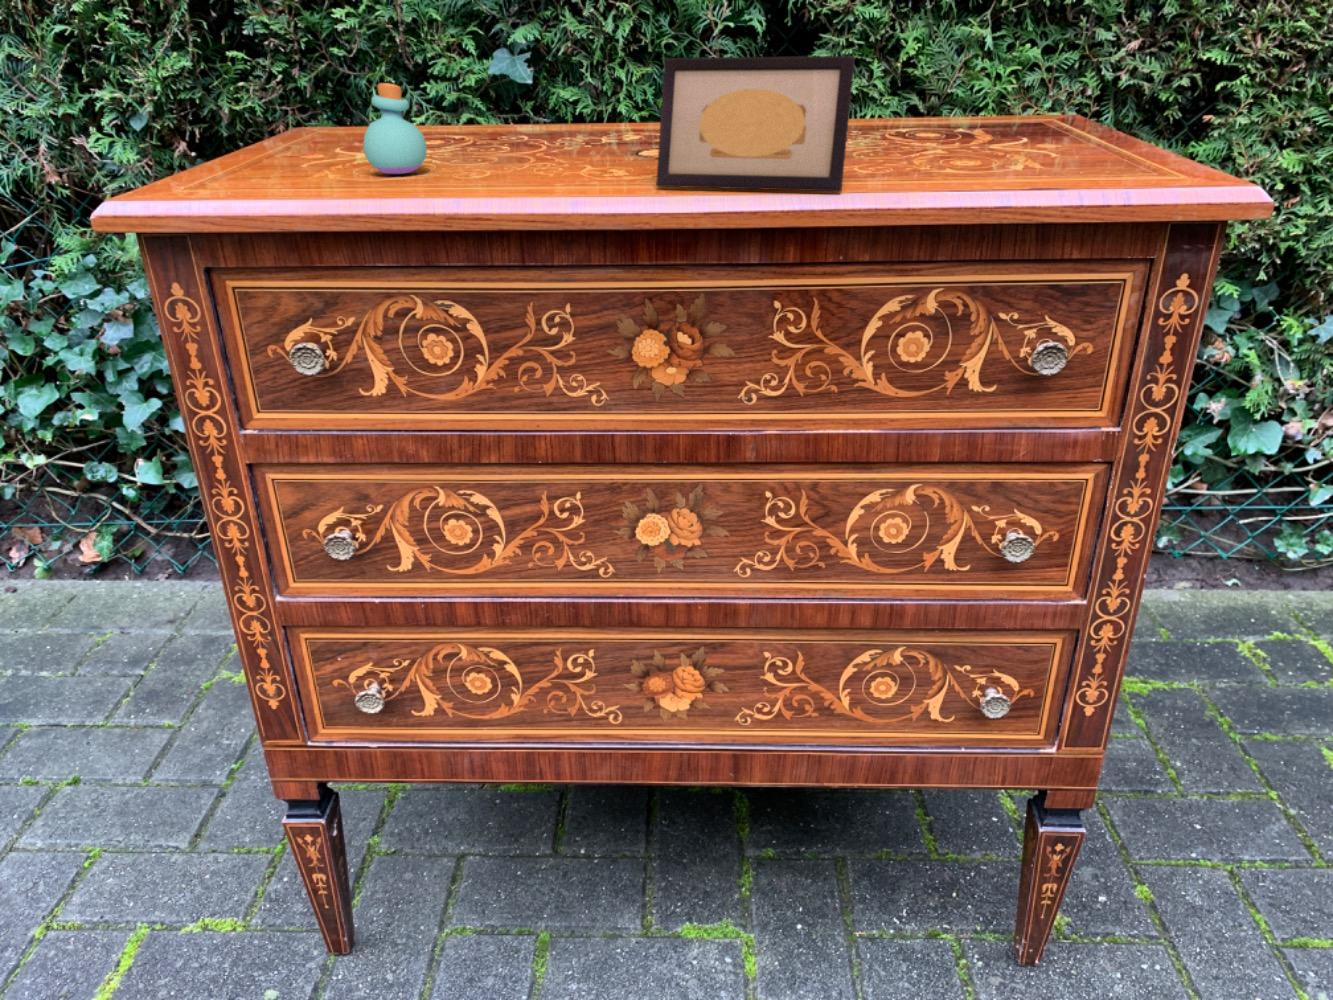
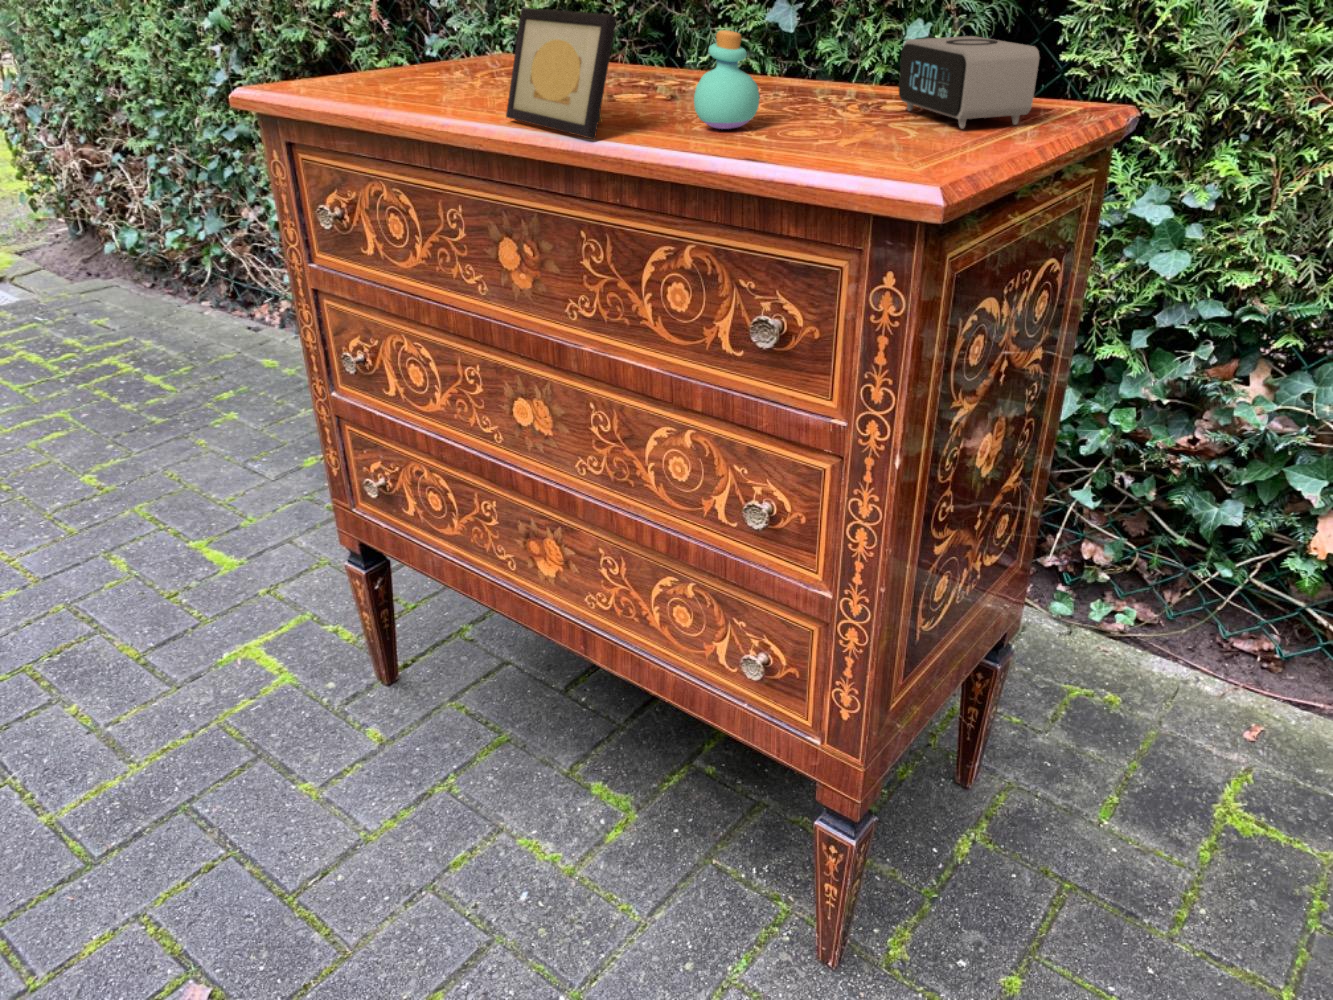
perfume bottle: present [363,83,427,174] -> present [694,30,760,129]
alarm clock: none [976,86,1129,158] -> present [899,36,1039,129]

